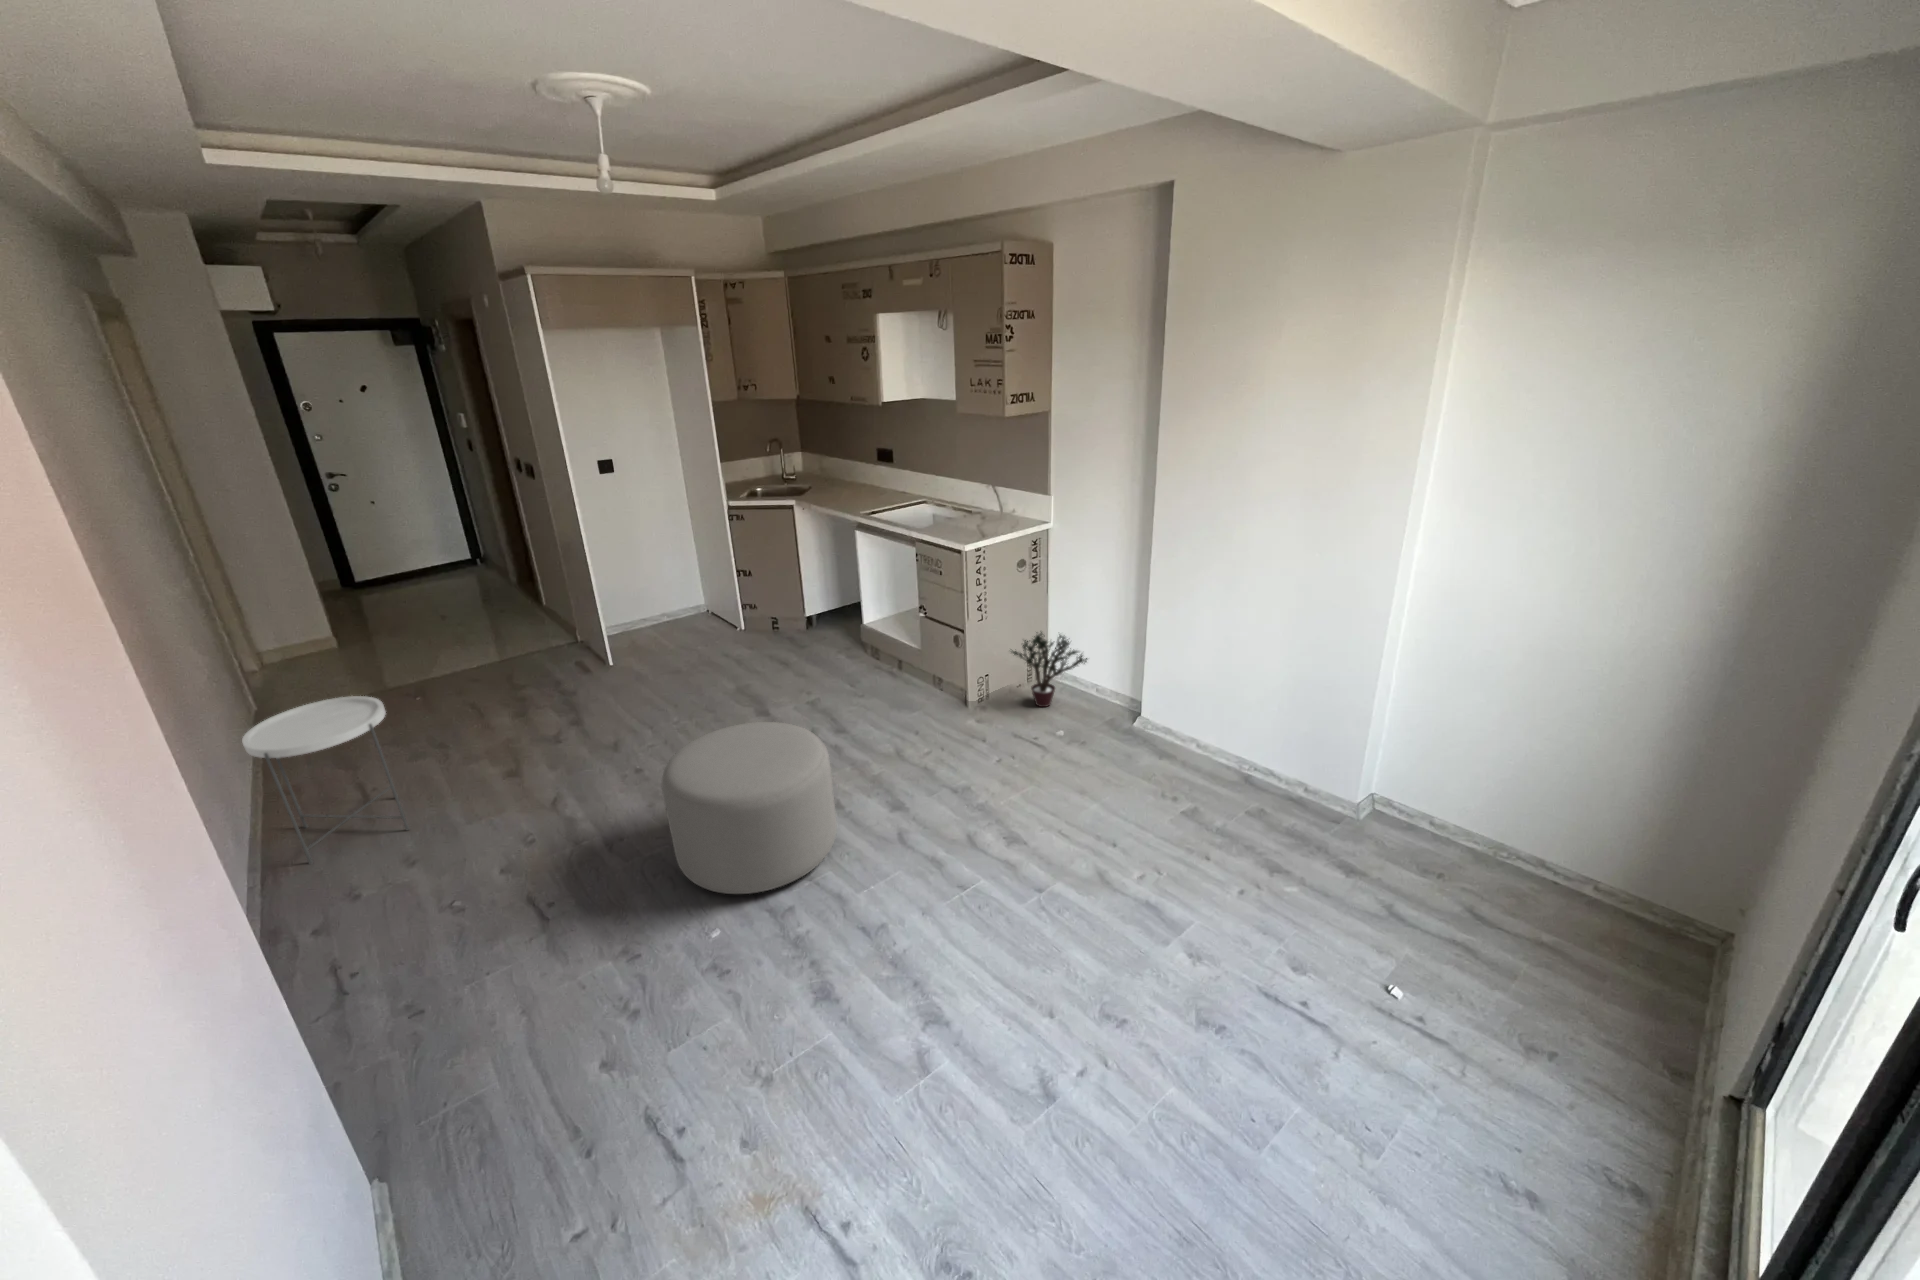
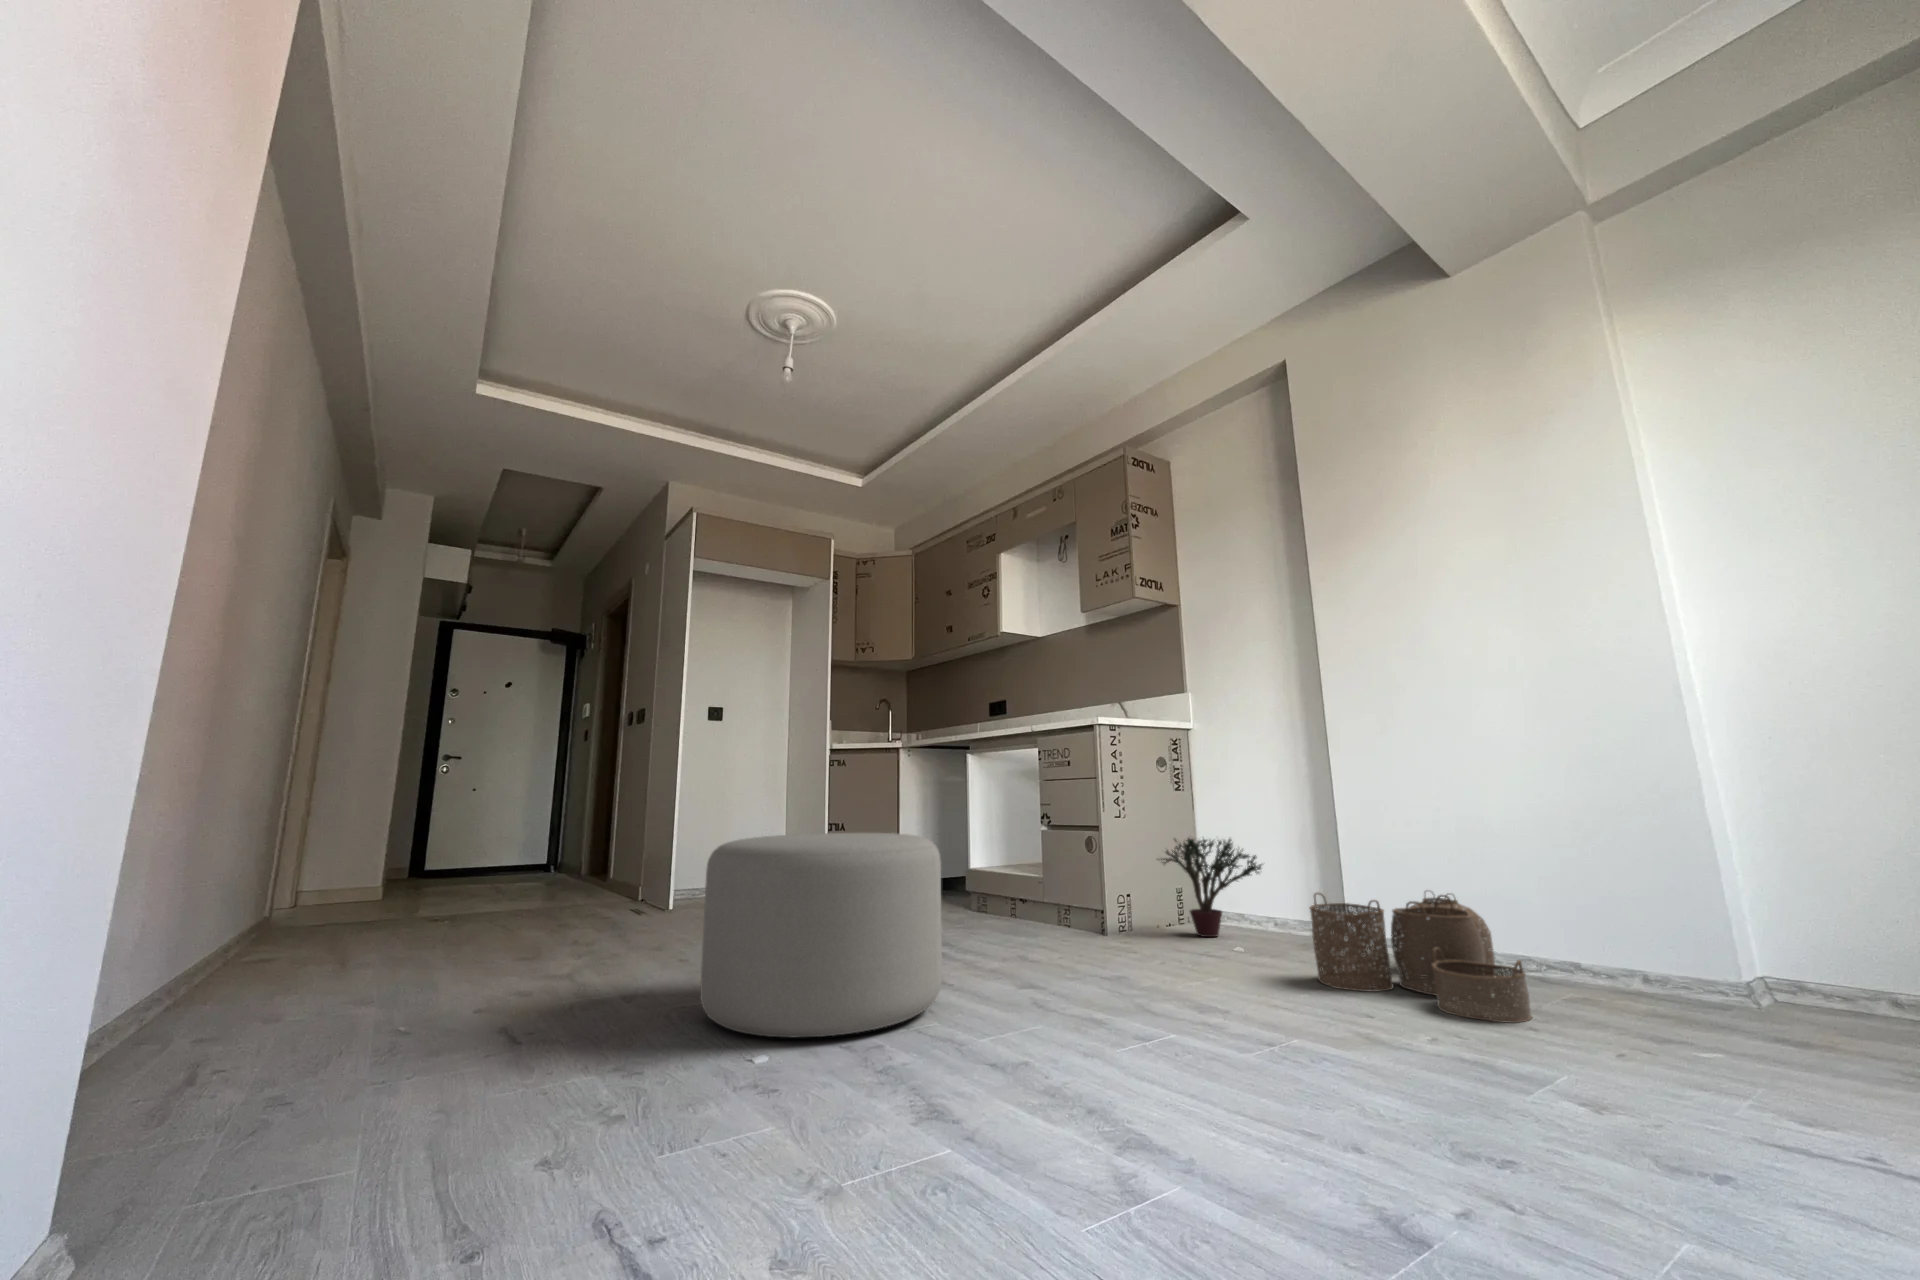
side table: present [242,696,409,864] -> none [199,810,401,1000]
woven basket: none [1094,712,1215,838] -> present [1310,893,1532,1023]

